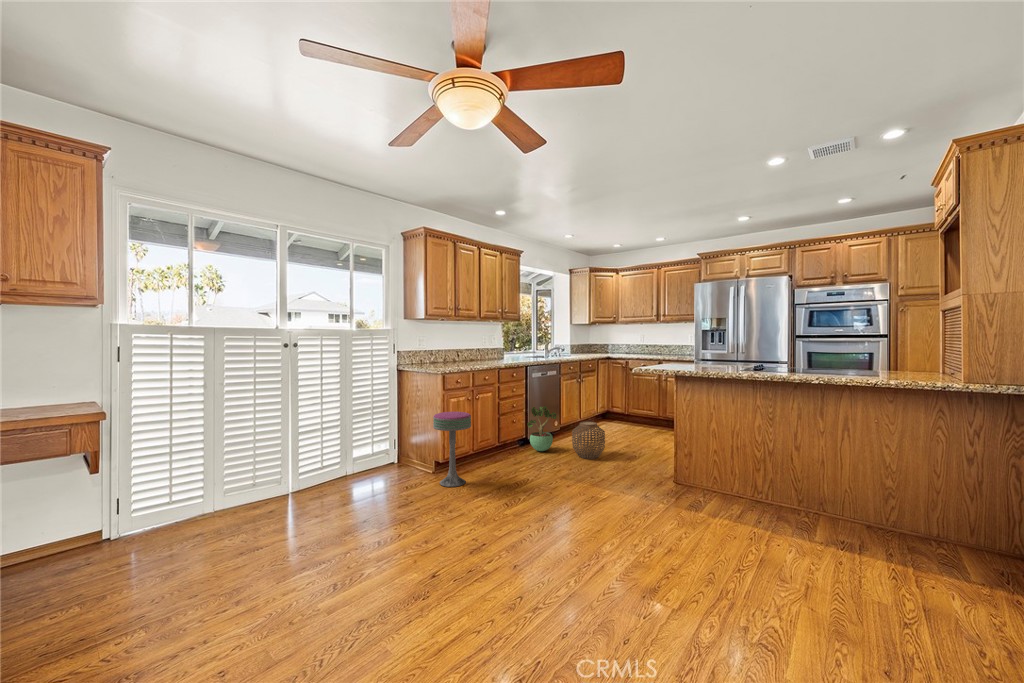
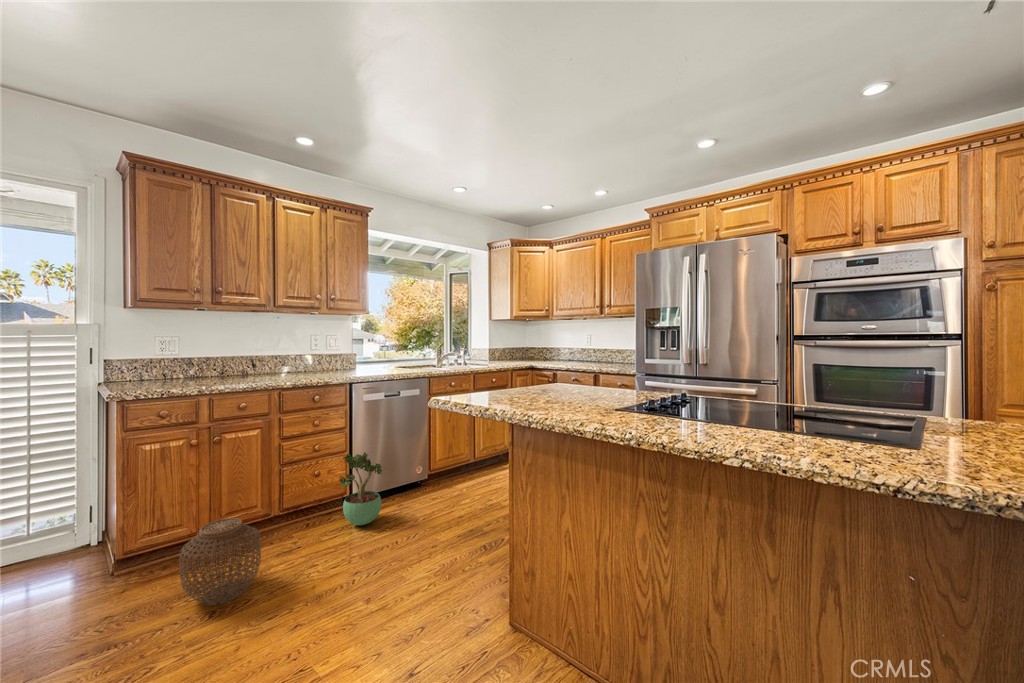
bar stool: present [433,412,471,487] -> none [46,480,142,631]
woven basket: present [572,421,605,459] -> present [179,518,261,605]

